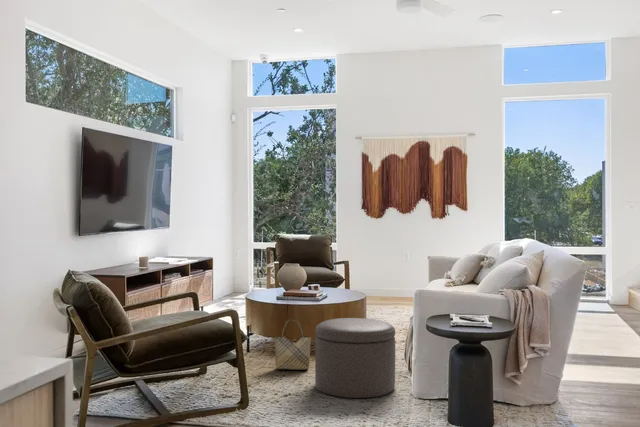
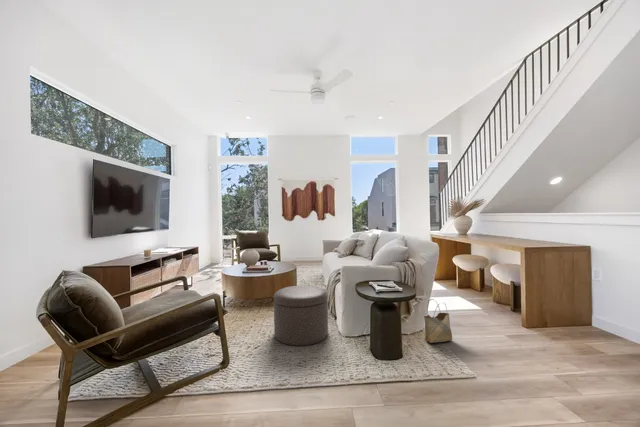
woven basket: present [274,318,311,370] -> present [424,299,452,343]

